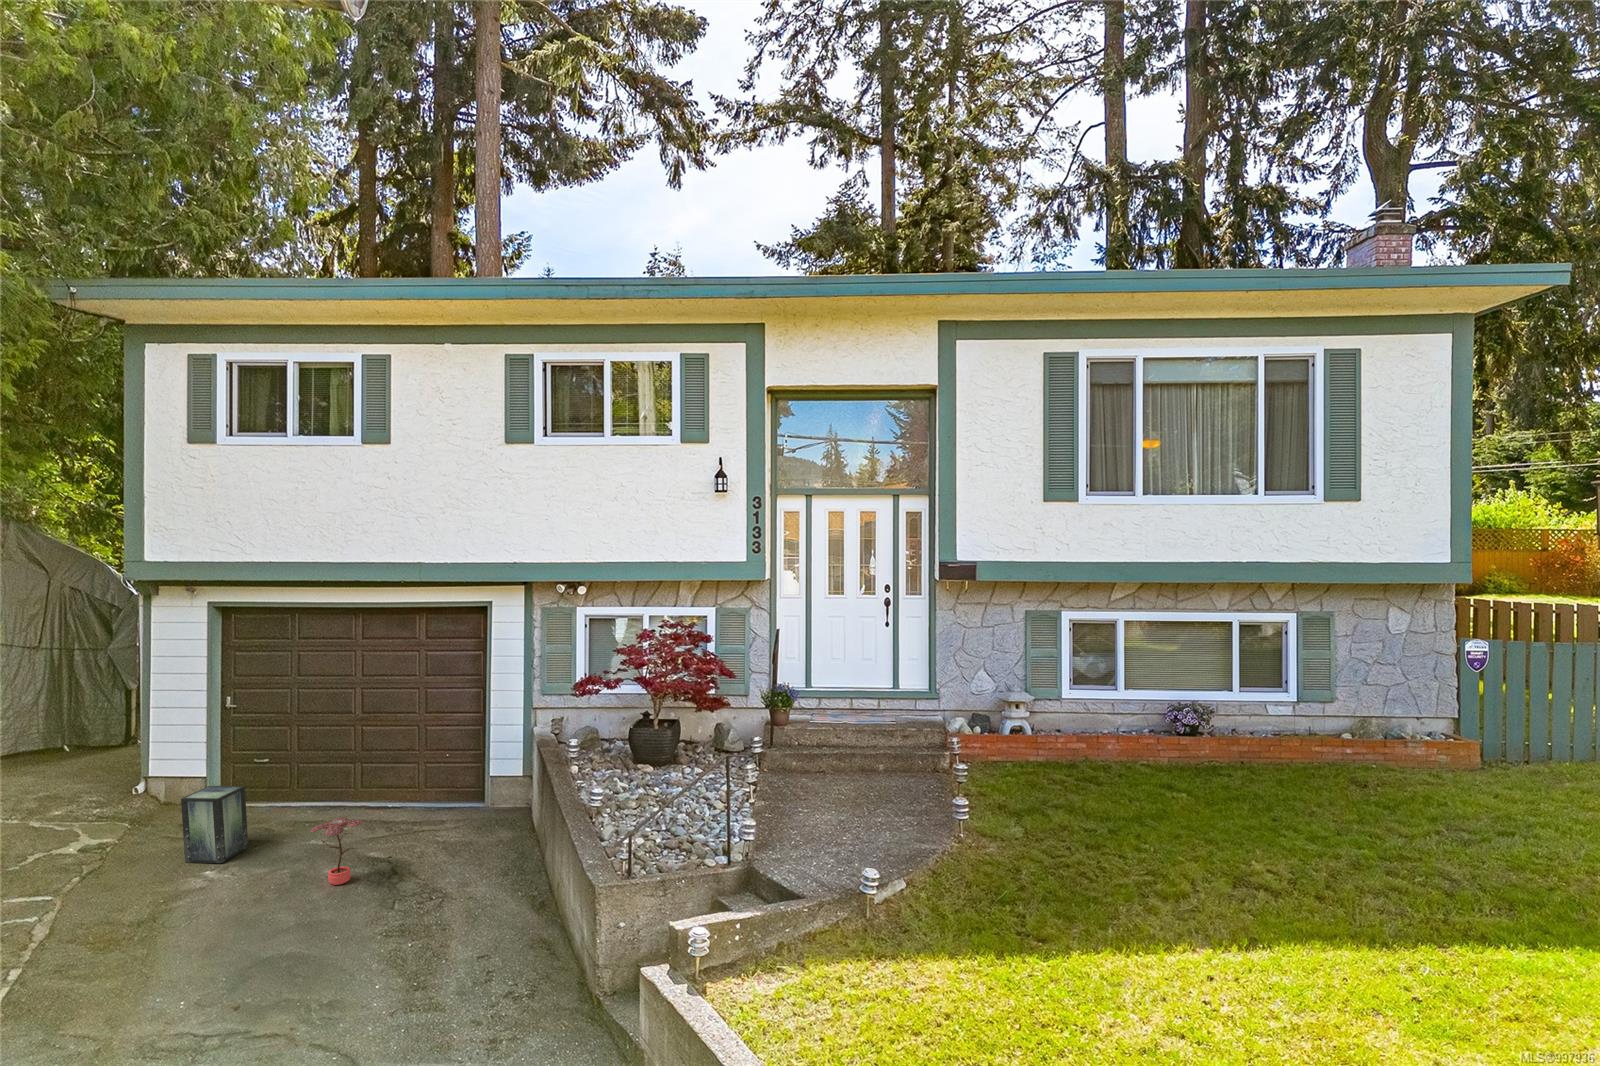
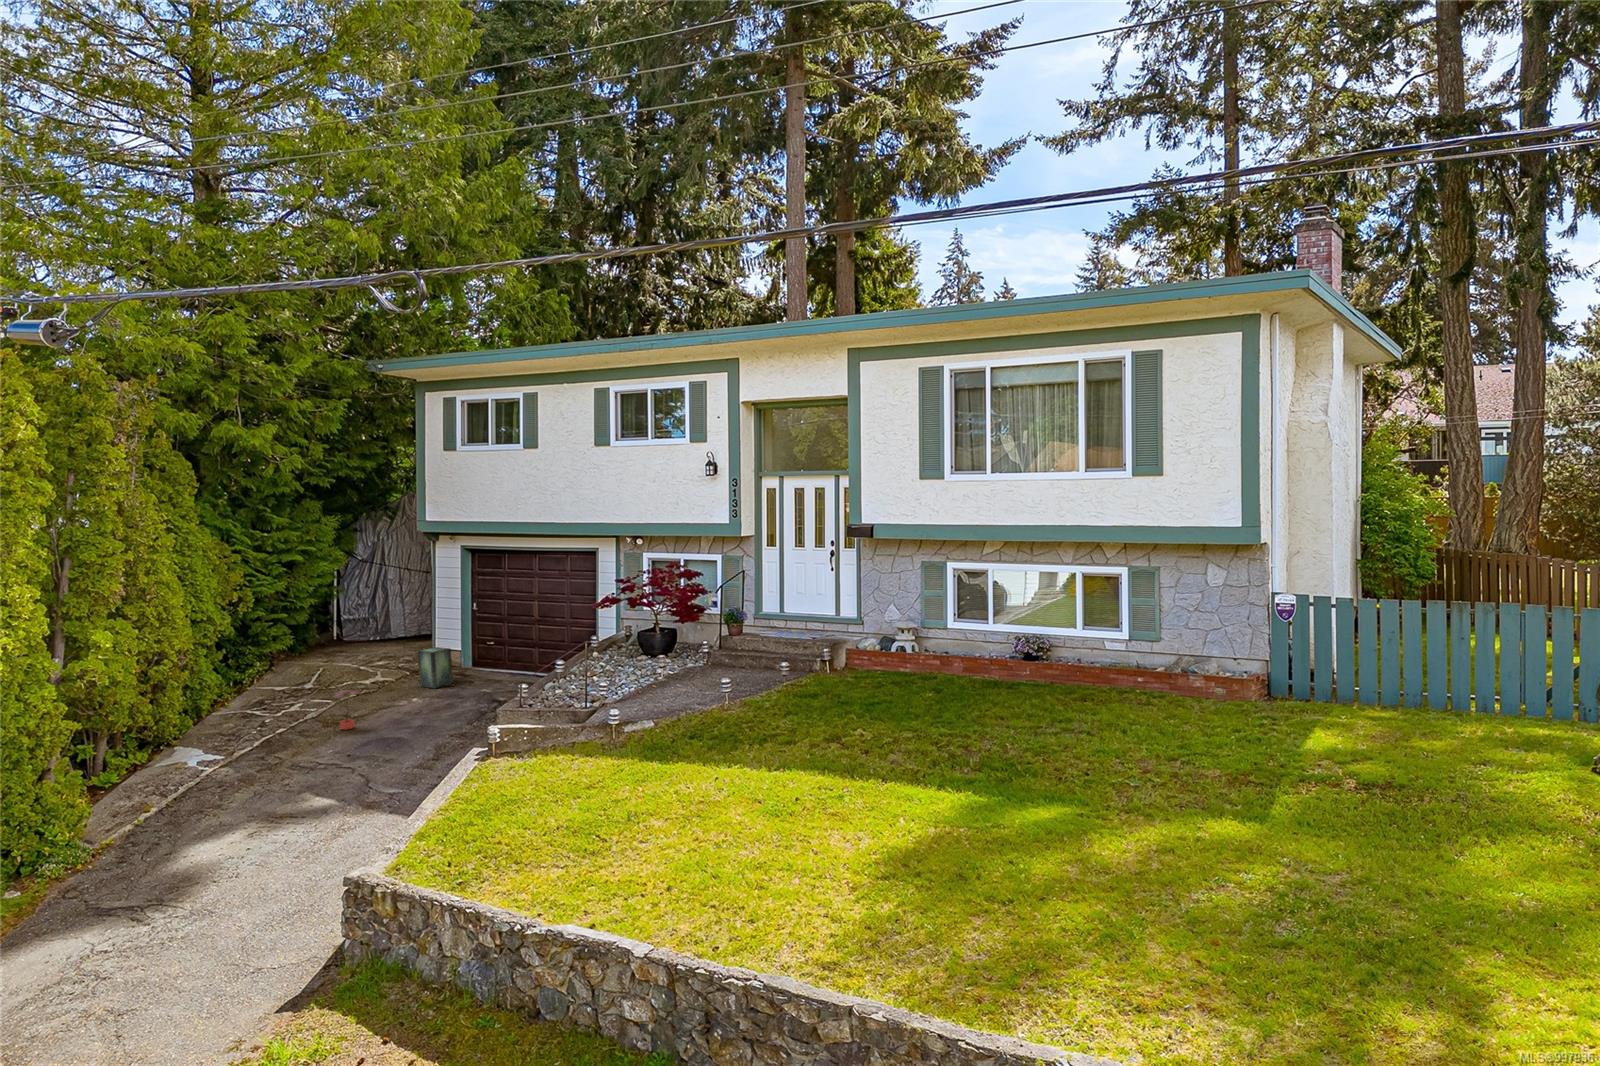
potted plant: present [310,817,363,885] -> present [334,690,359,730]

